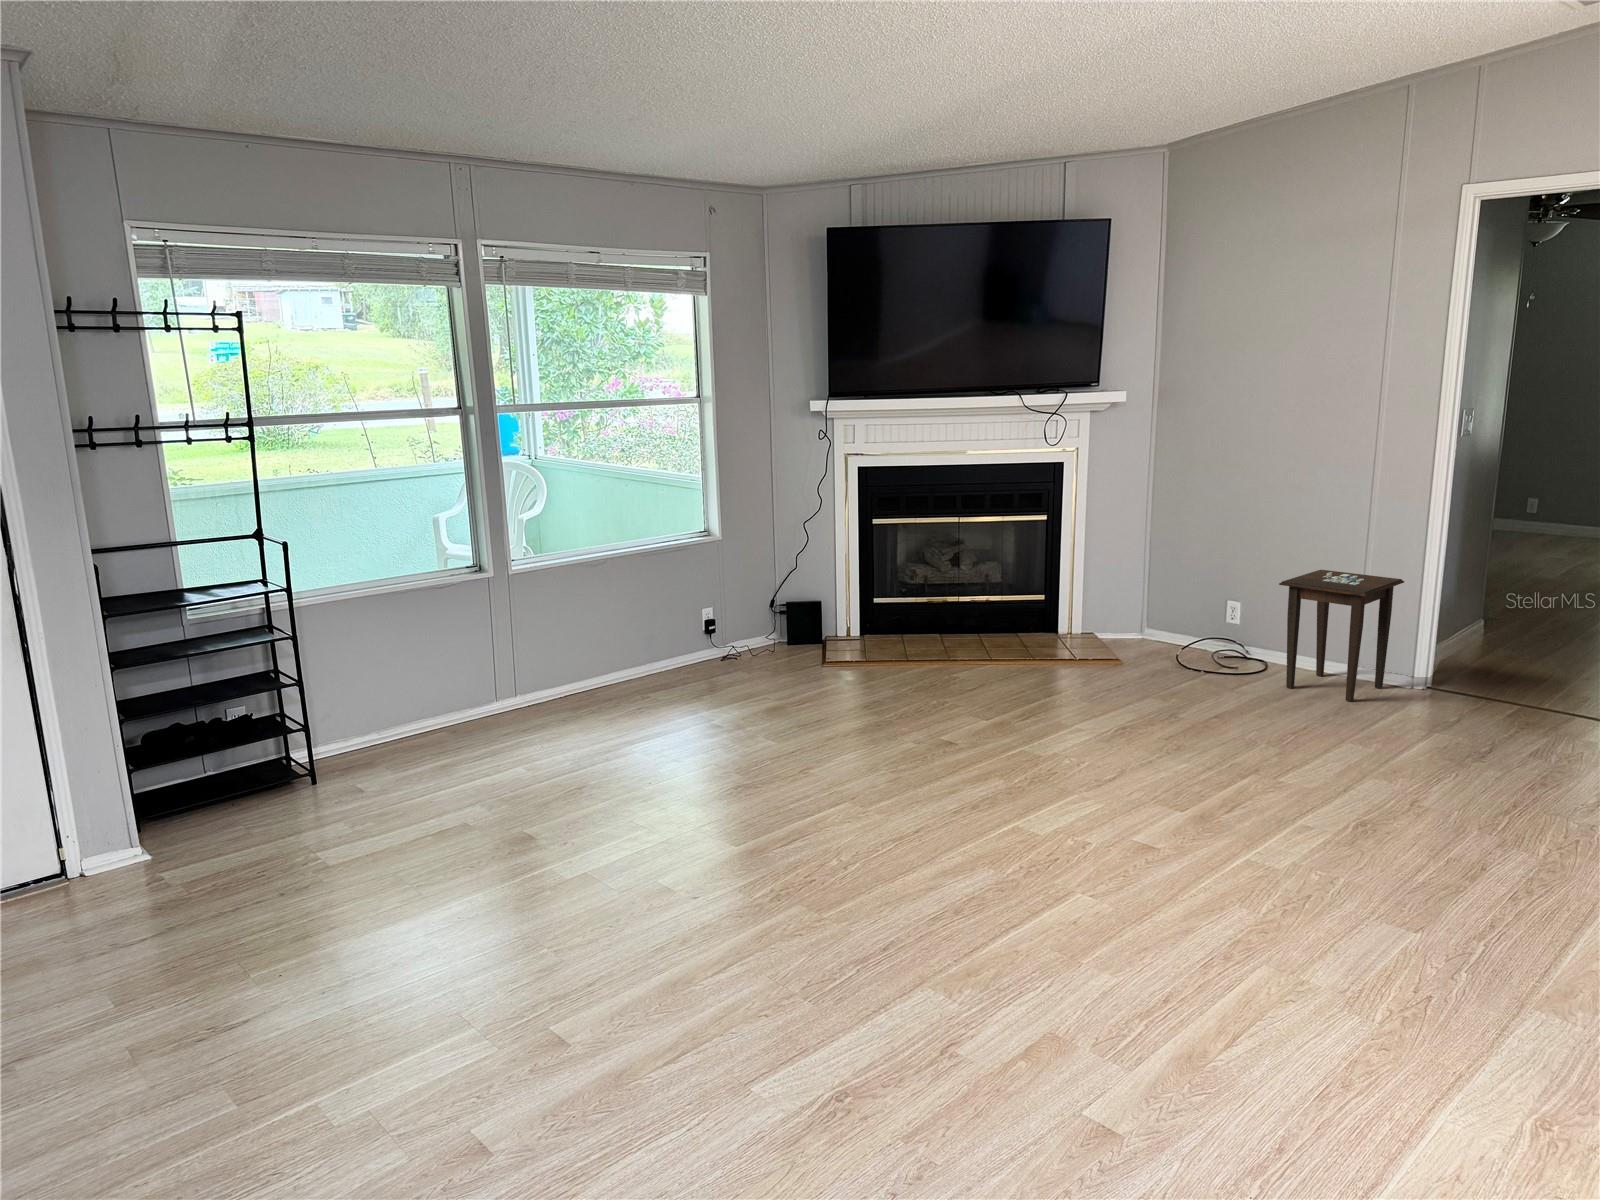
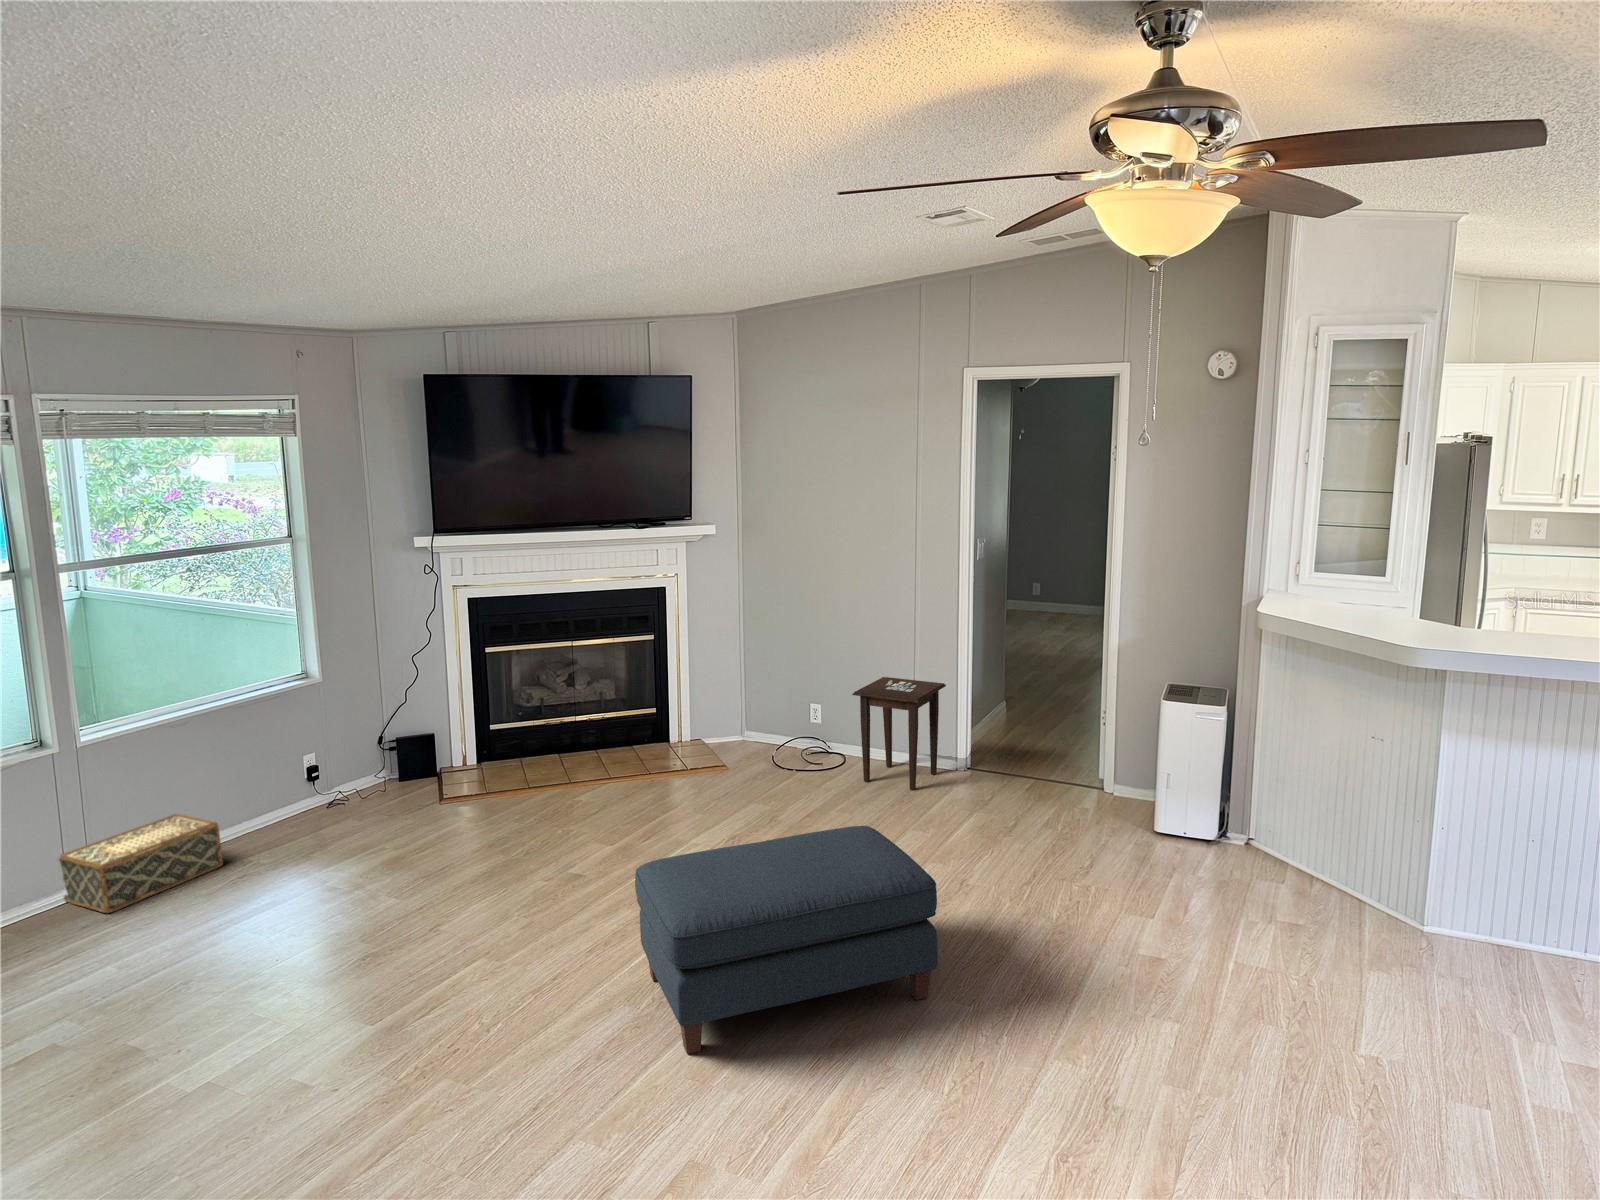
woven basket: none [496,648,627,725] -> present [59,814,223,913]
ottoman: none [1008,711,1382,926] -> present [635,826,938,1054]

